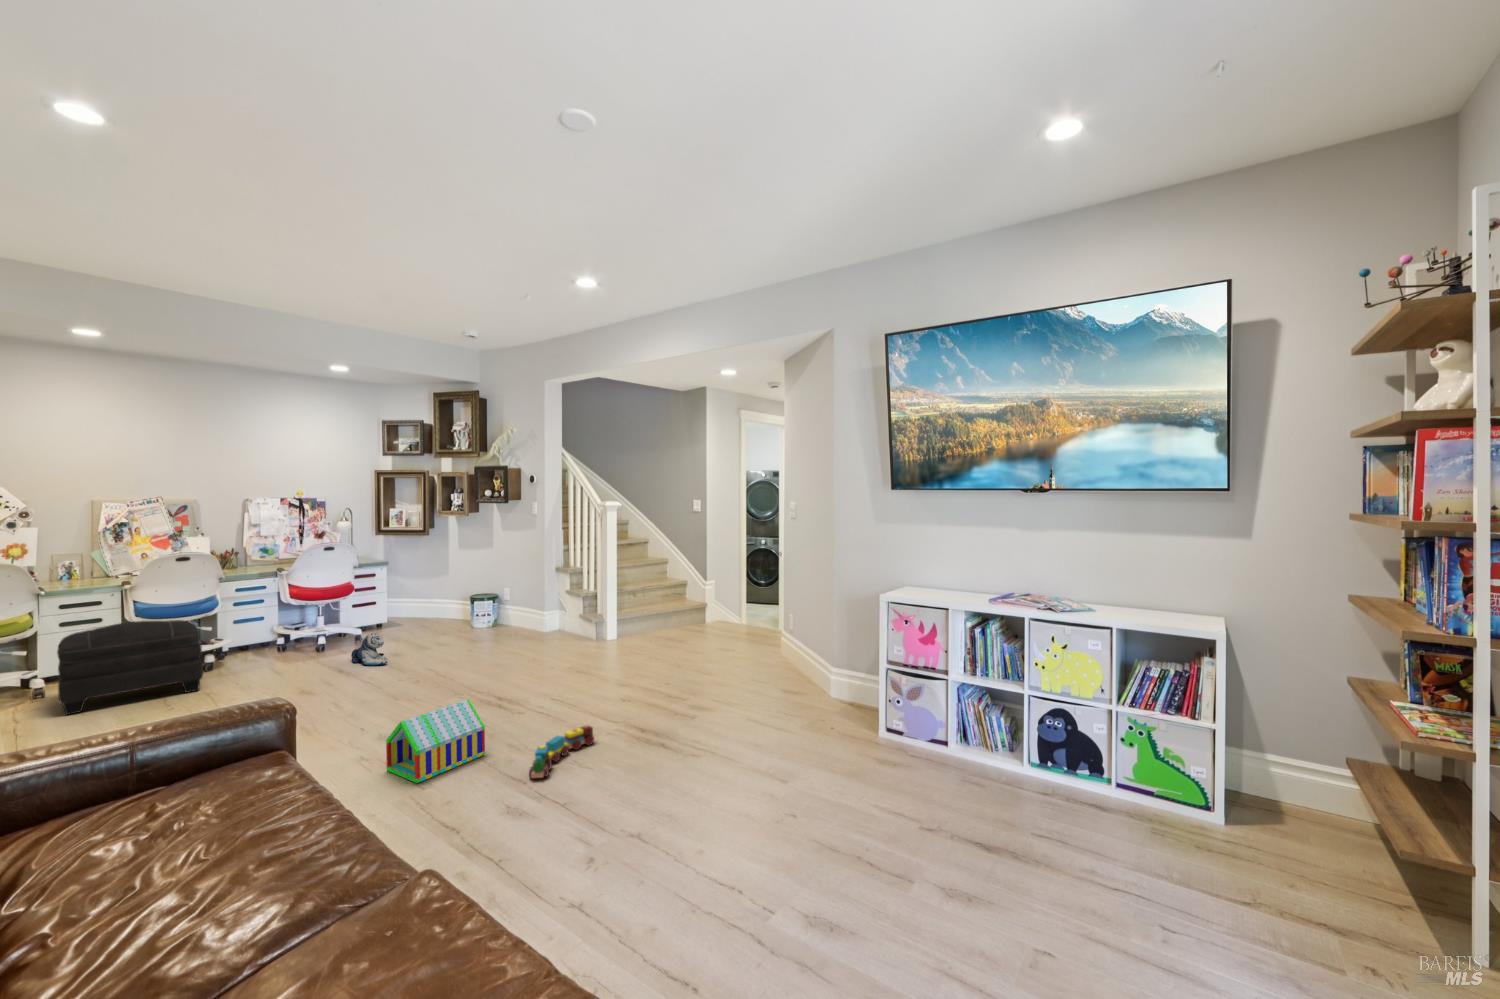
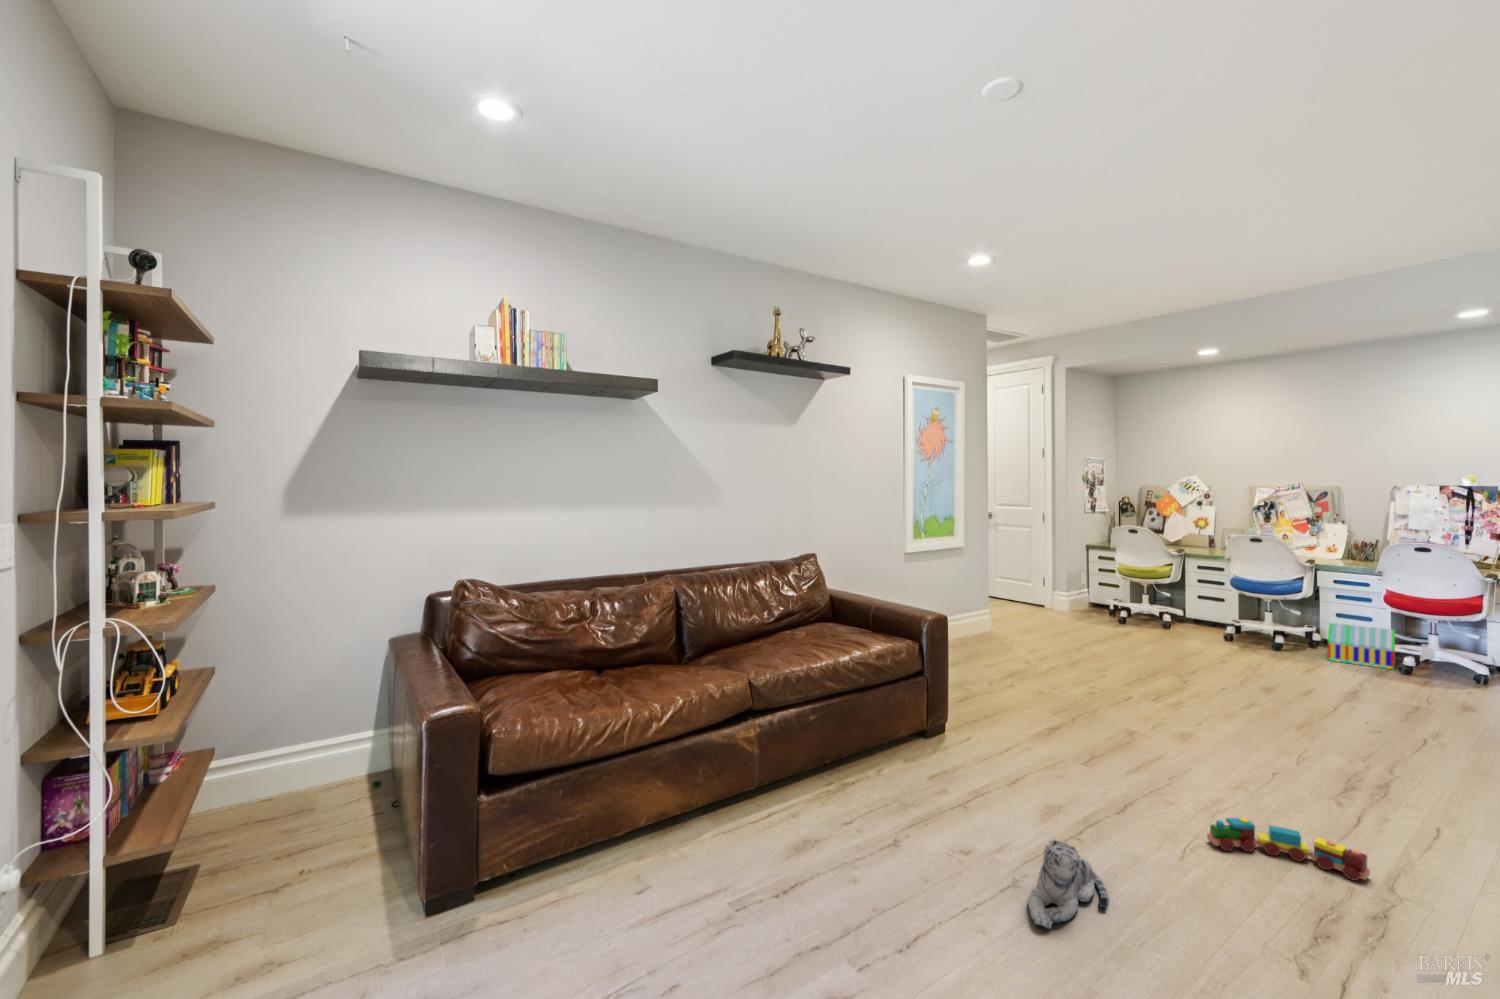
ottoman: present [57,620,203,715] -> none [1159,588,1272,661]
plush toy: present [351,633,387,666] -> present [1028,840,1109,929]
toy house: present [386,699,485,783] -> present [1328,623,1395,669]

